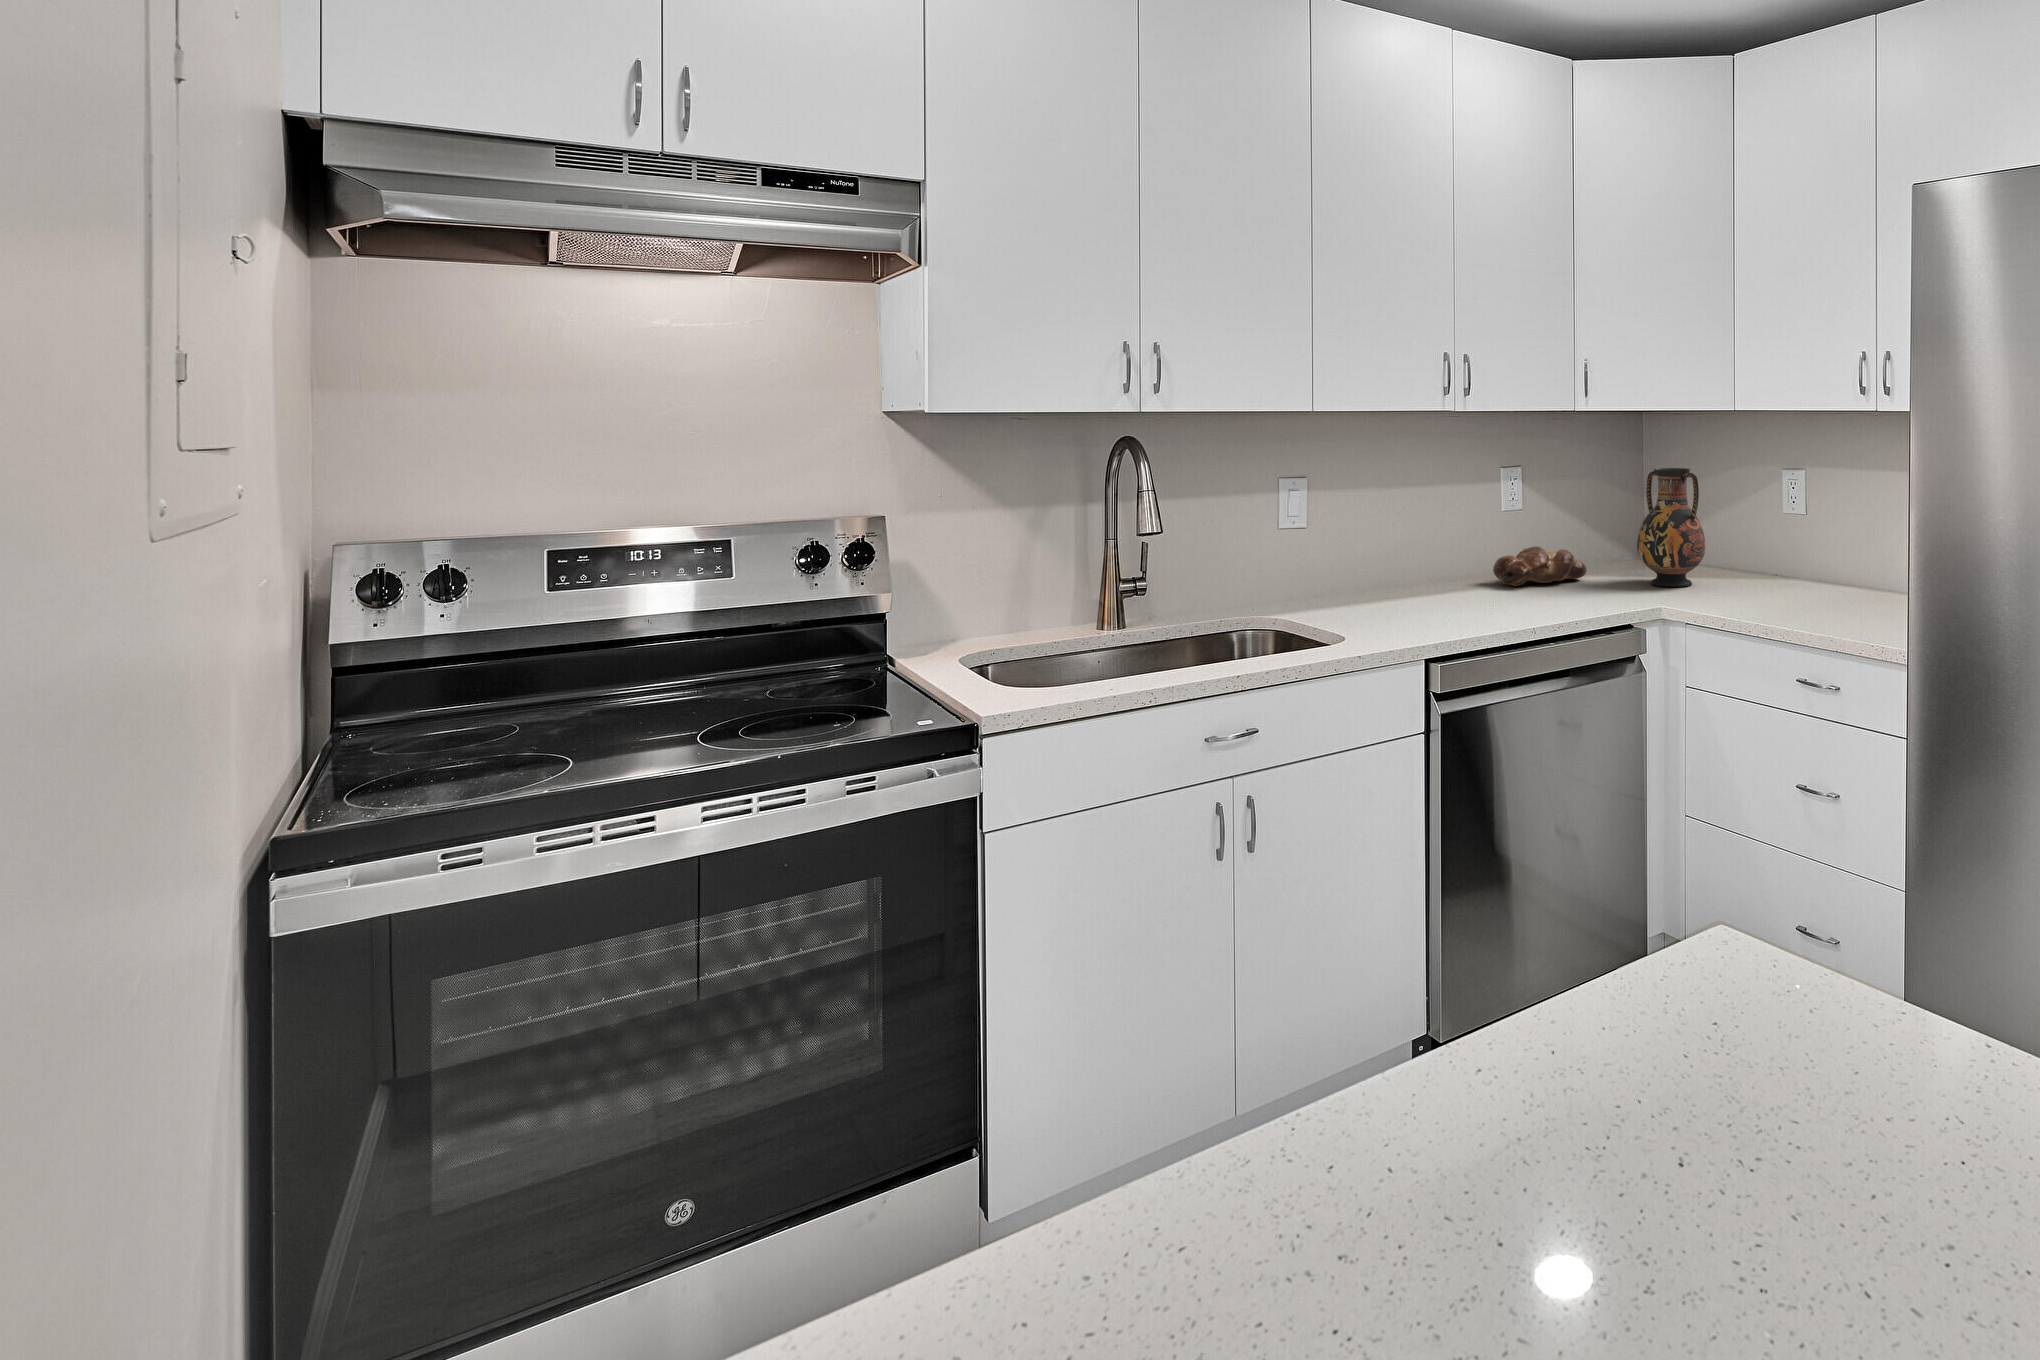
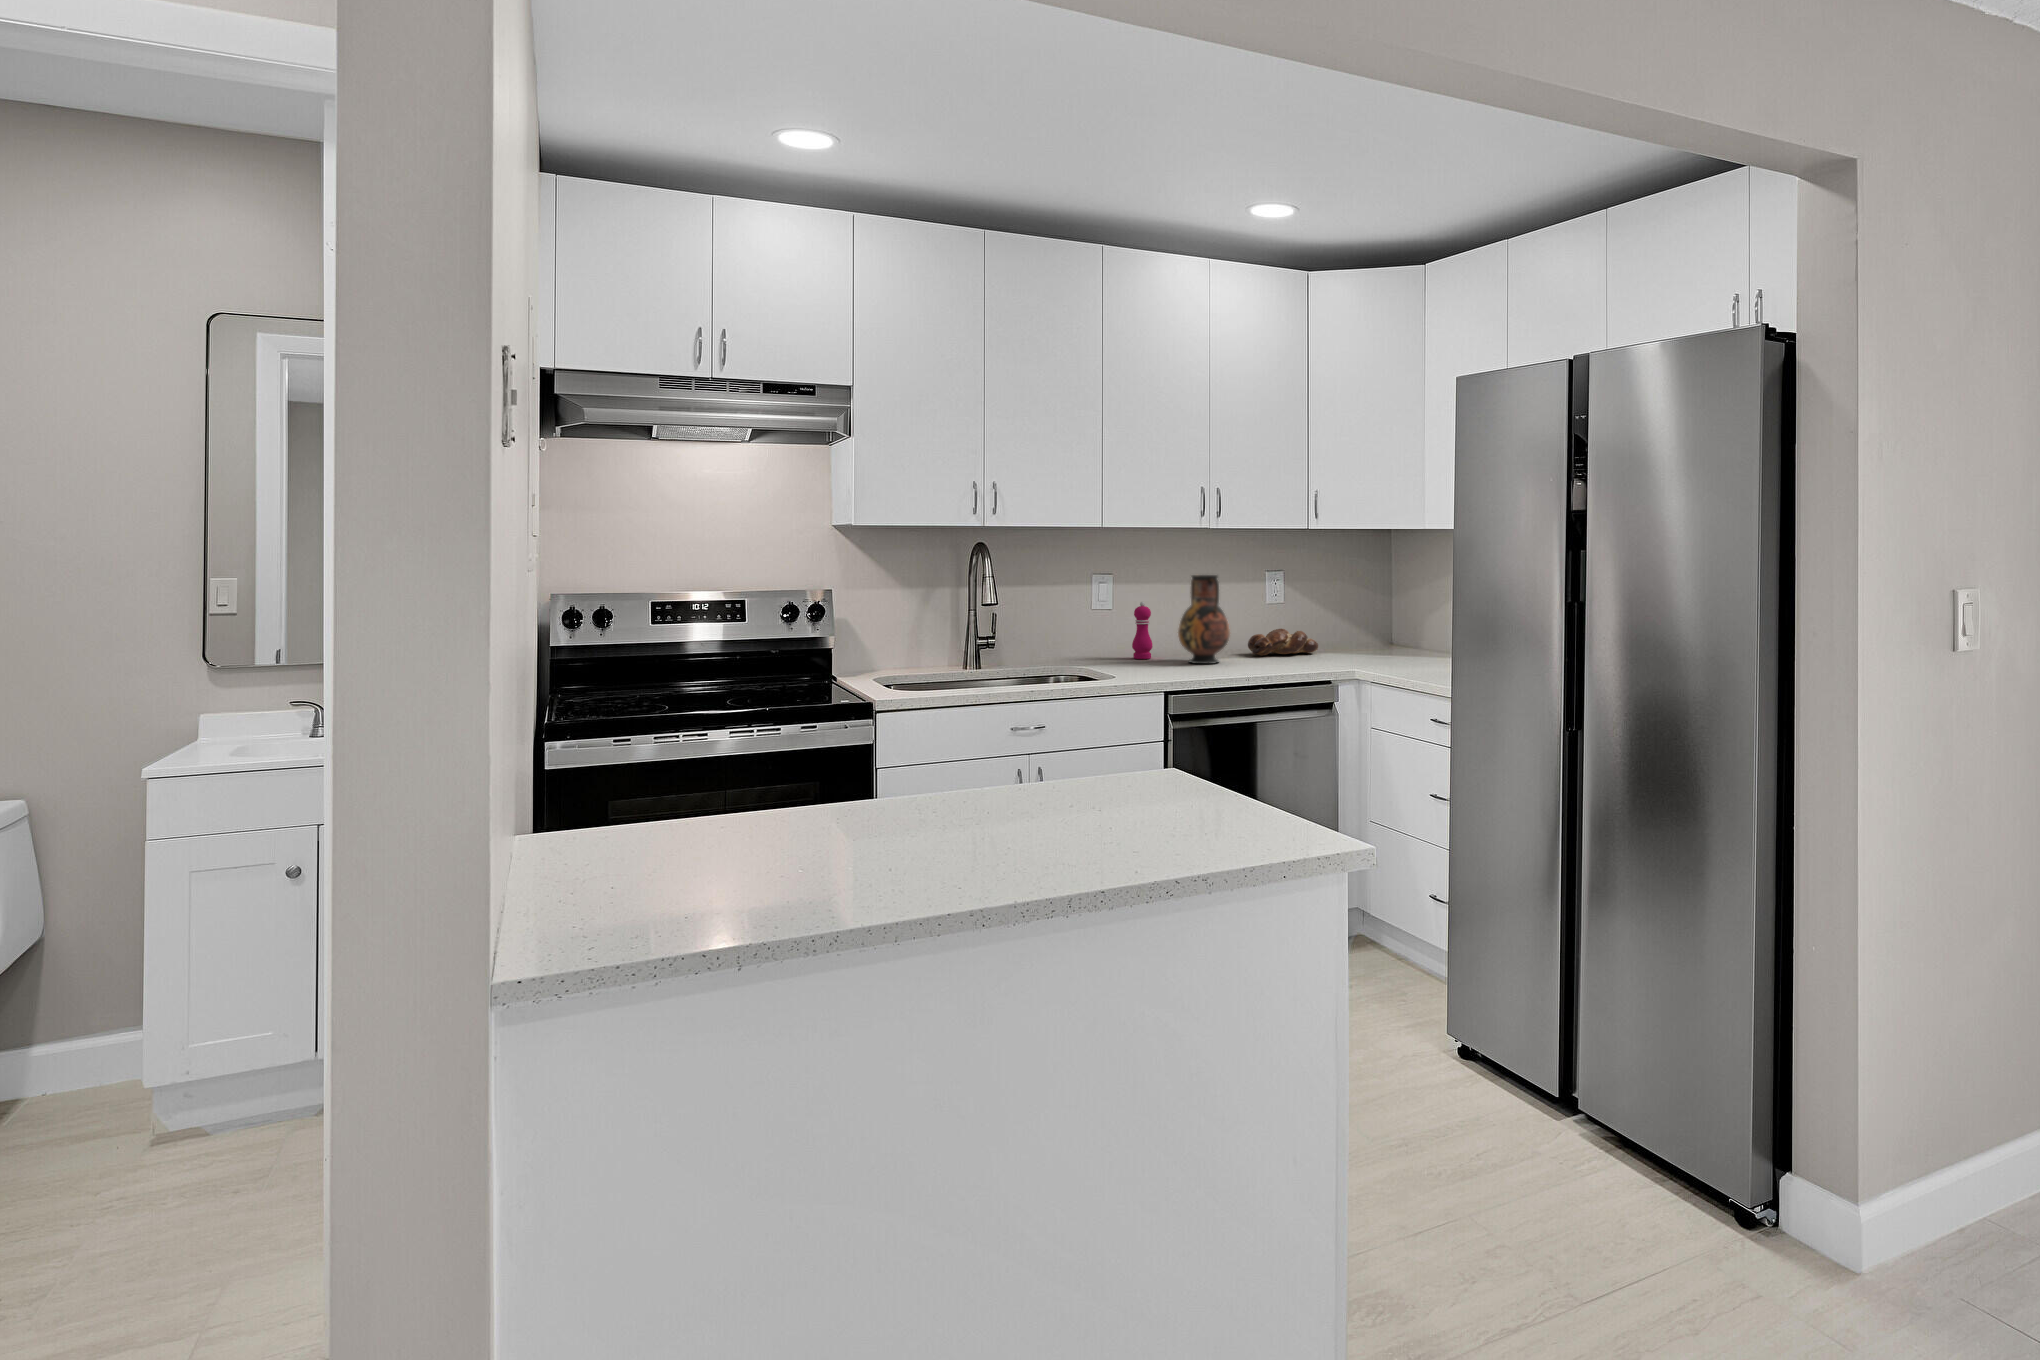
vase: present [1637,468,1706,587] -> present [1178,575,1230,664]
pepper mill: none [1339,516,1368,598] -> present [1132,602,1152,659]

